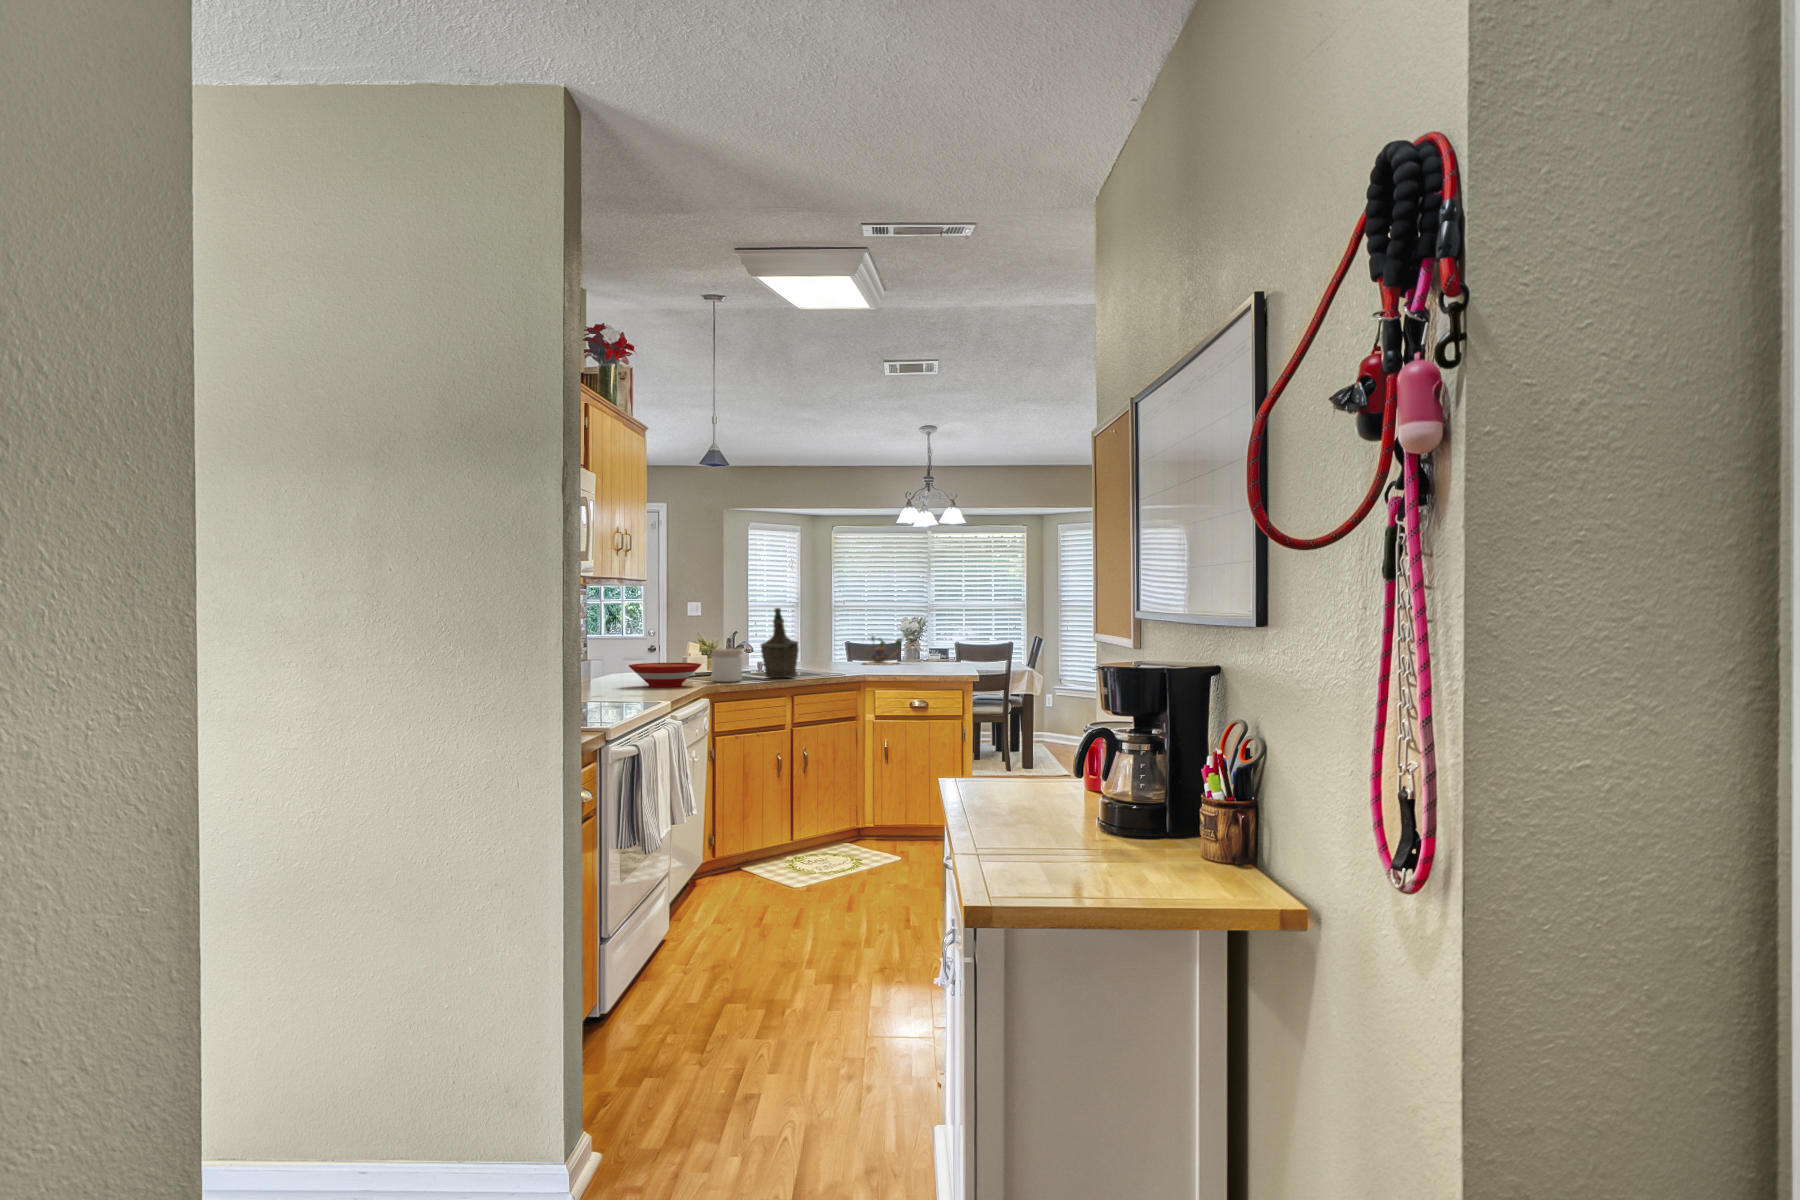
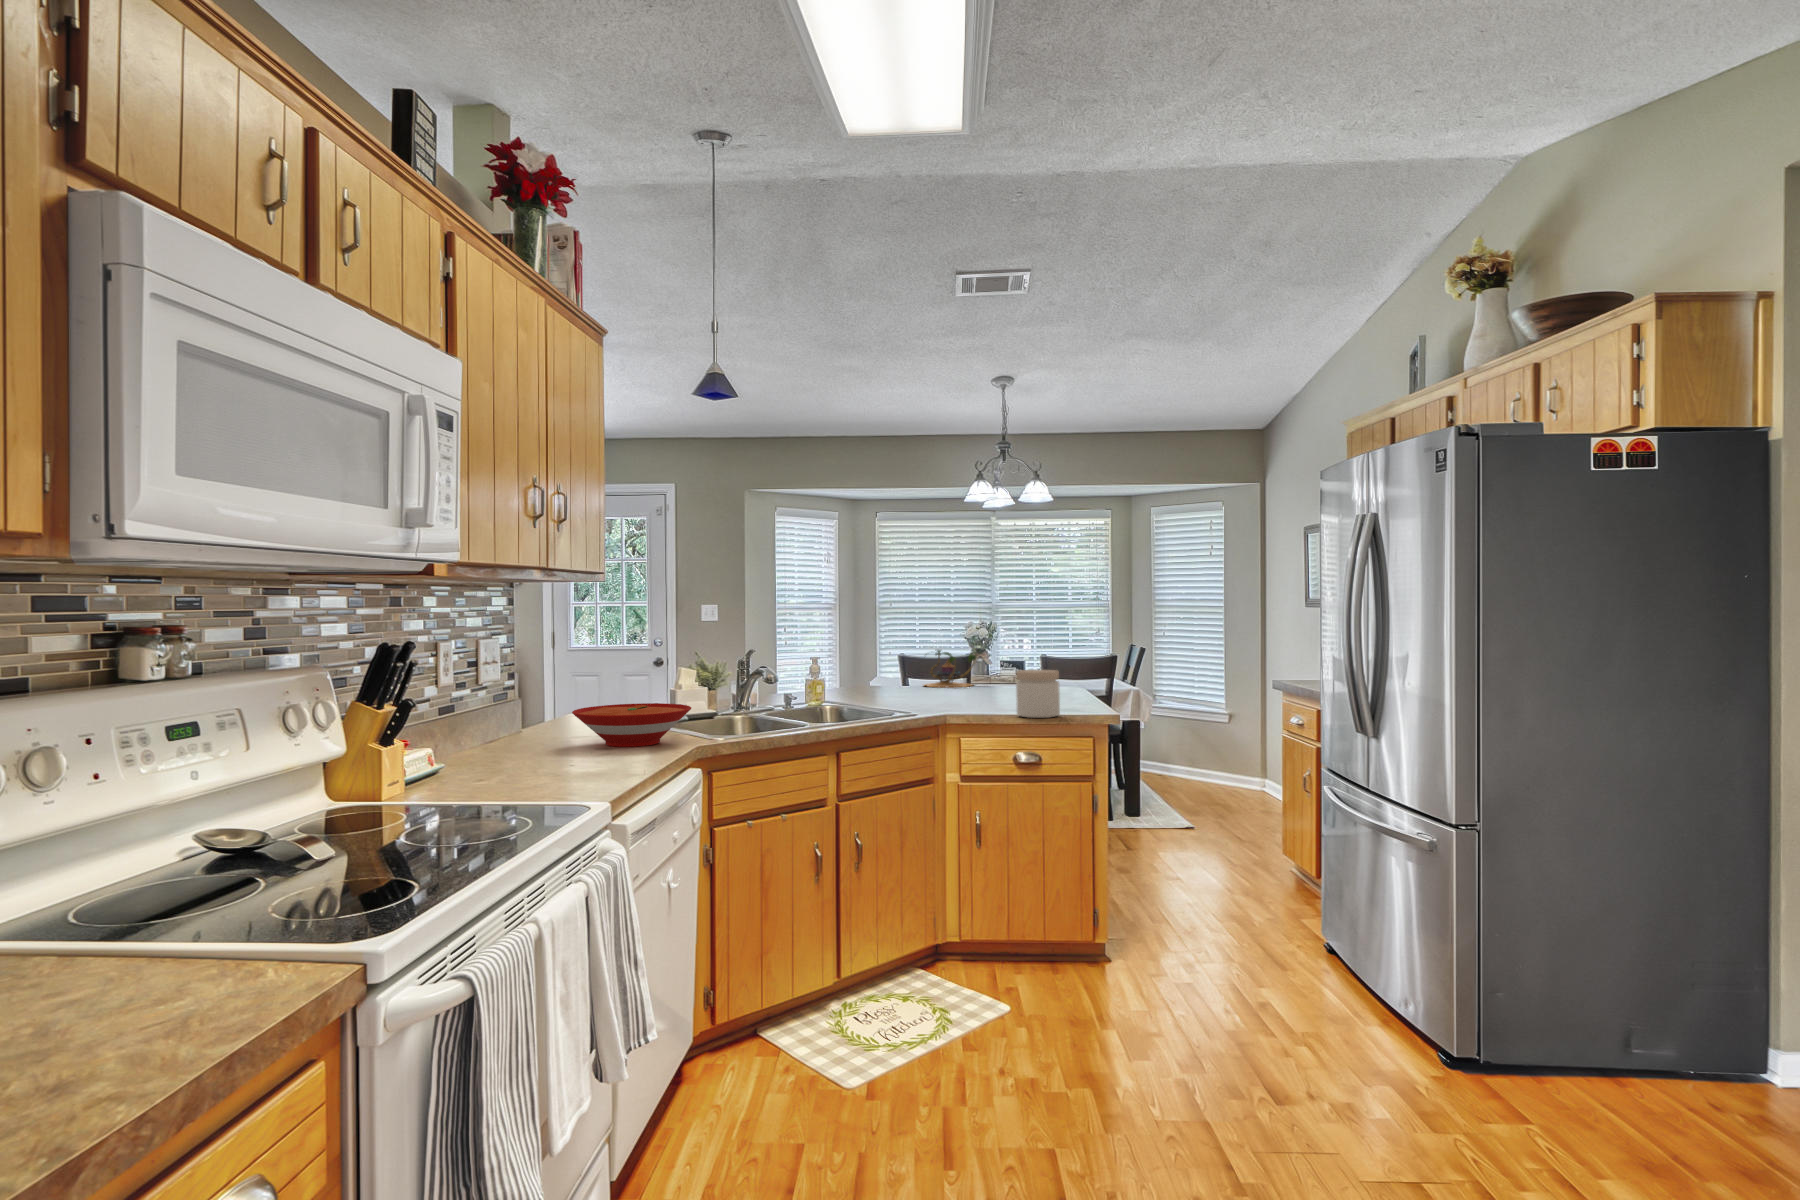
bottle: present [761,608,799,678] -> none [787,615,844,721]
jar: present [712,649,742,682] -> present [1016,670,1060,718]

